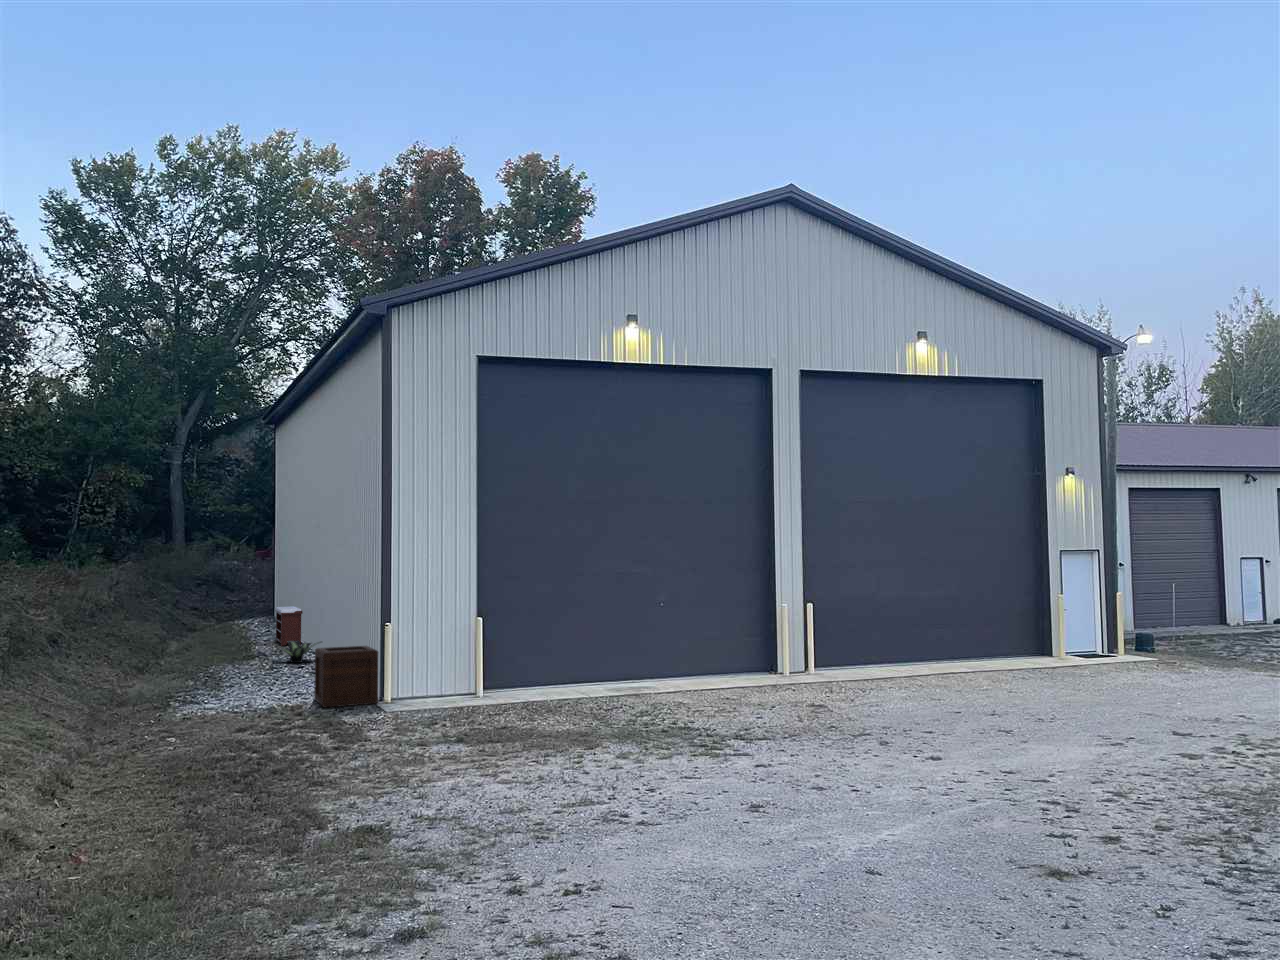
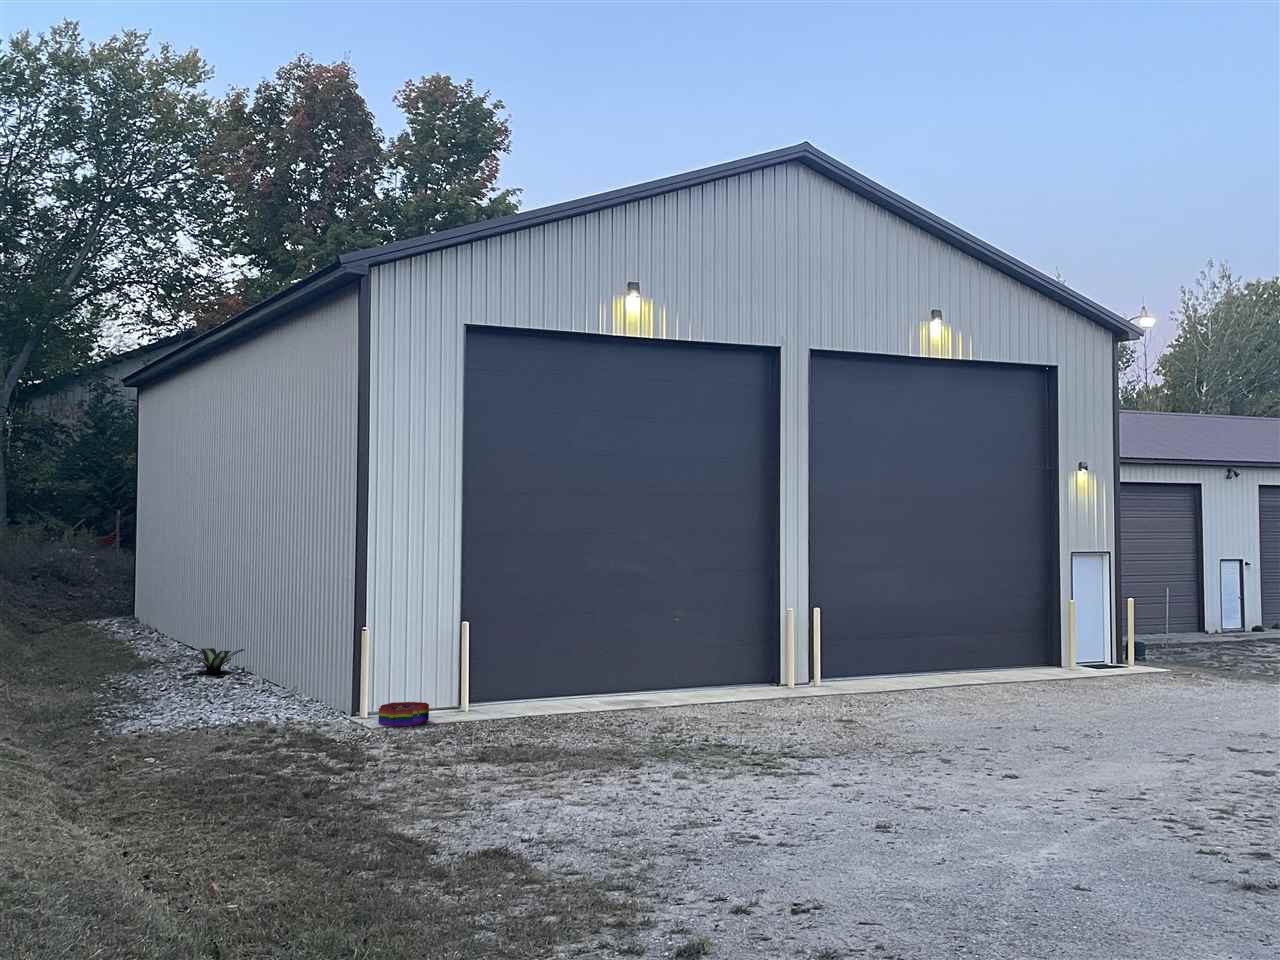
bench: present [275,606,303,646] -> none [166,608,203,655]
wooden crate: present [314,646,378,708] -> none [275,655,355,726]
storage bin: none [396,687,442,708] -> present [378,702,429,726]

